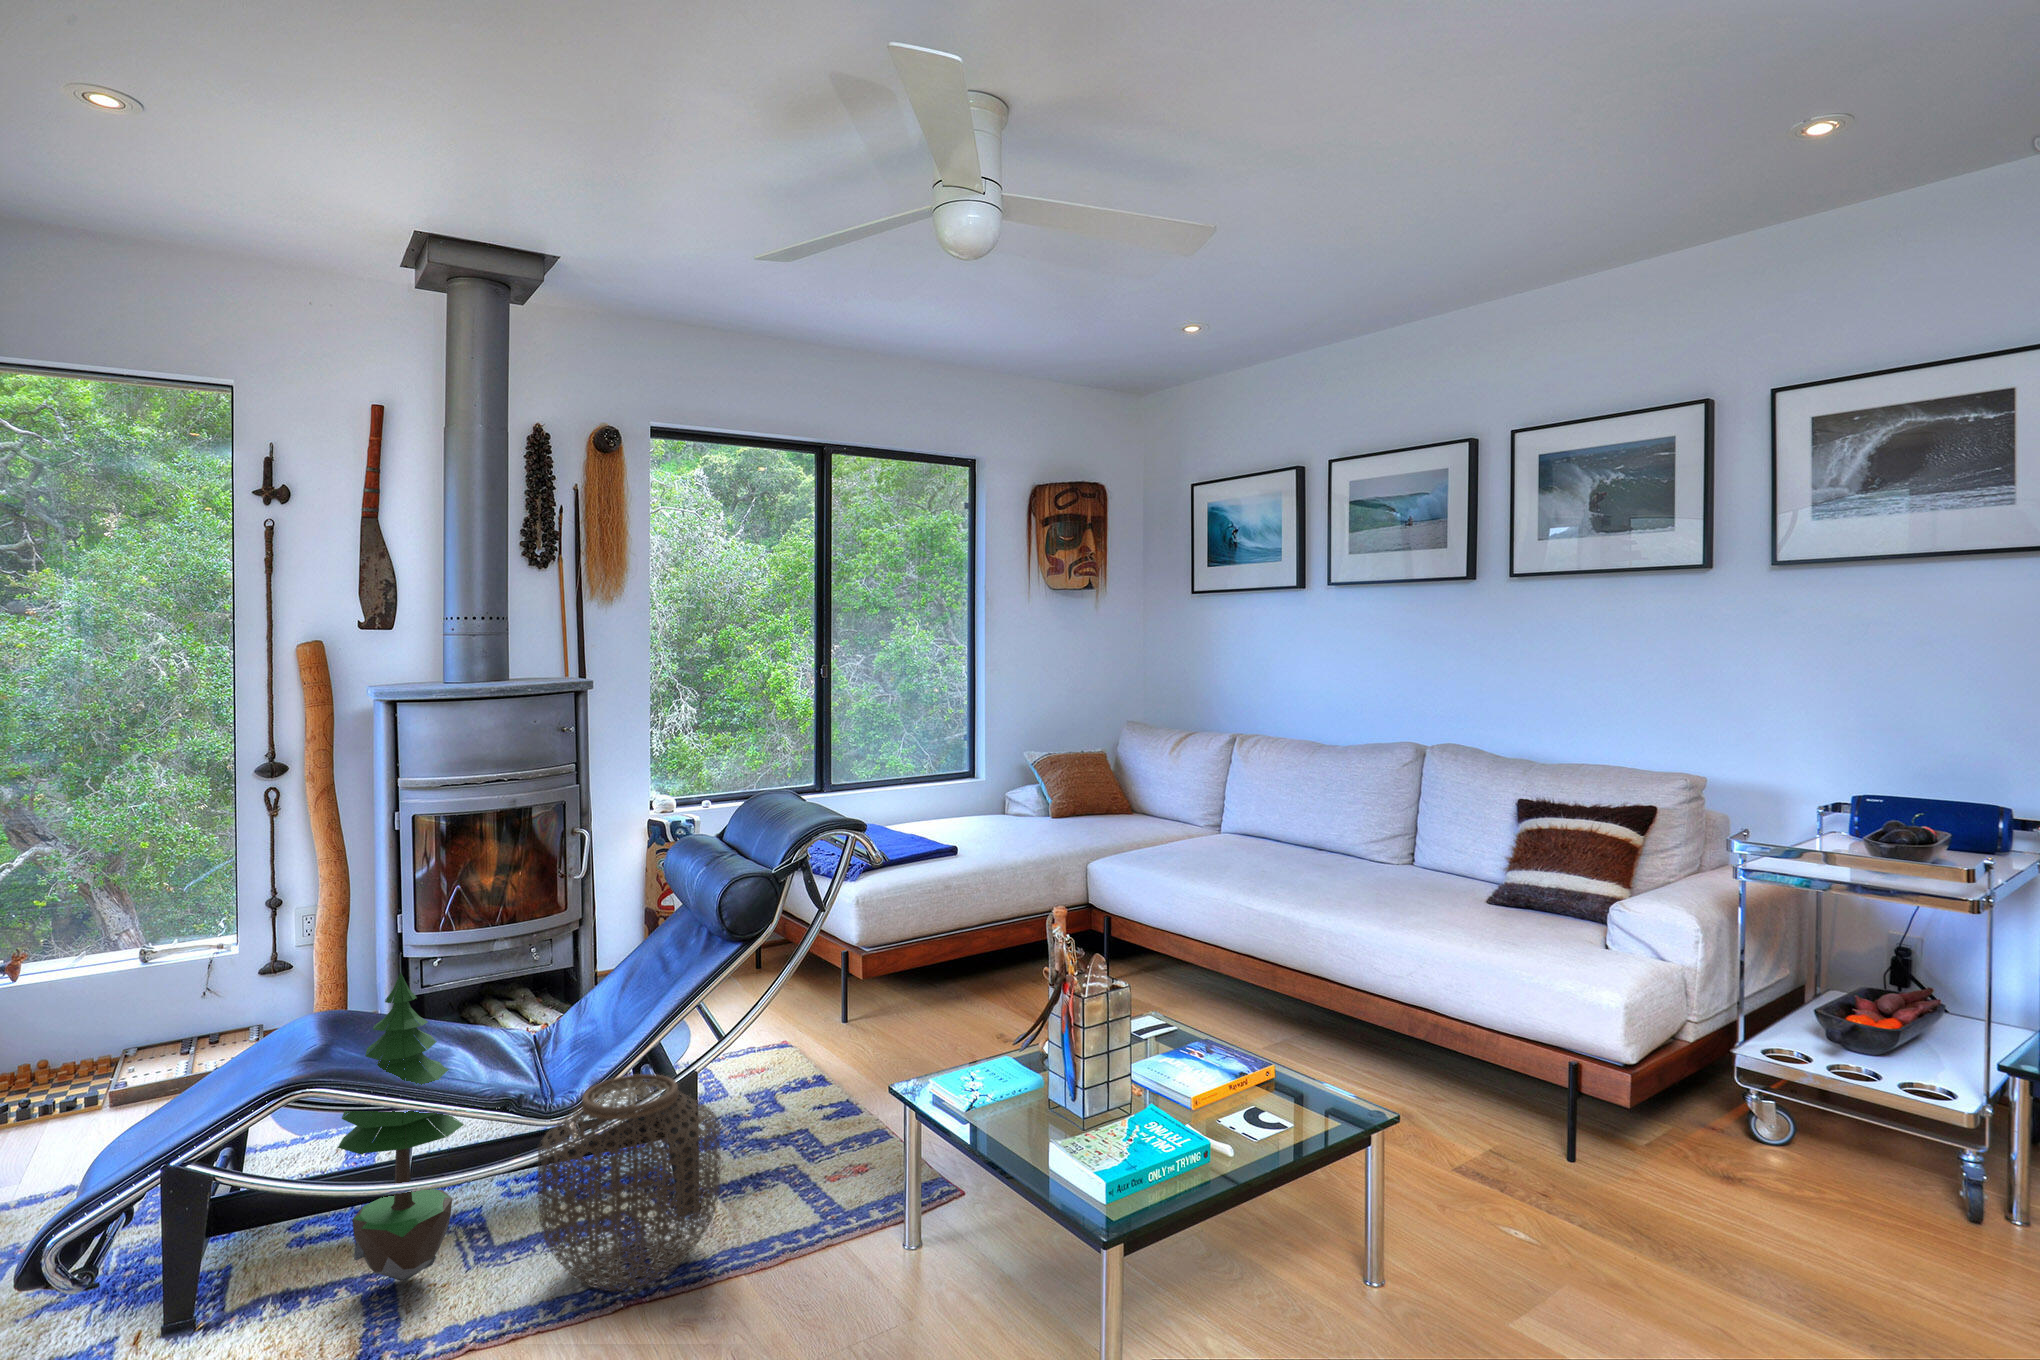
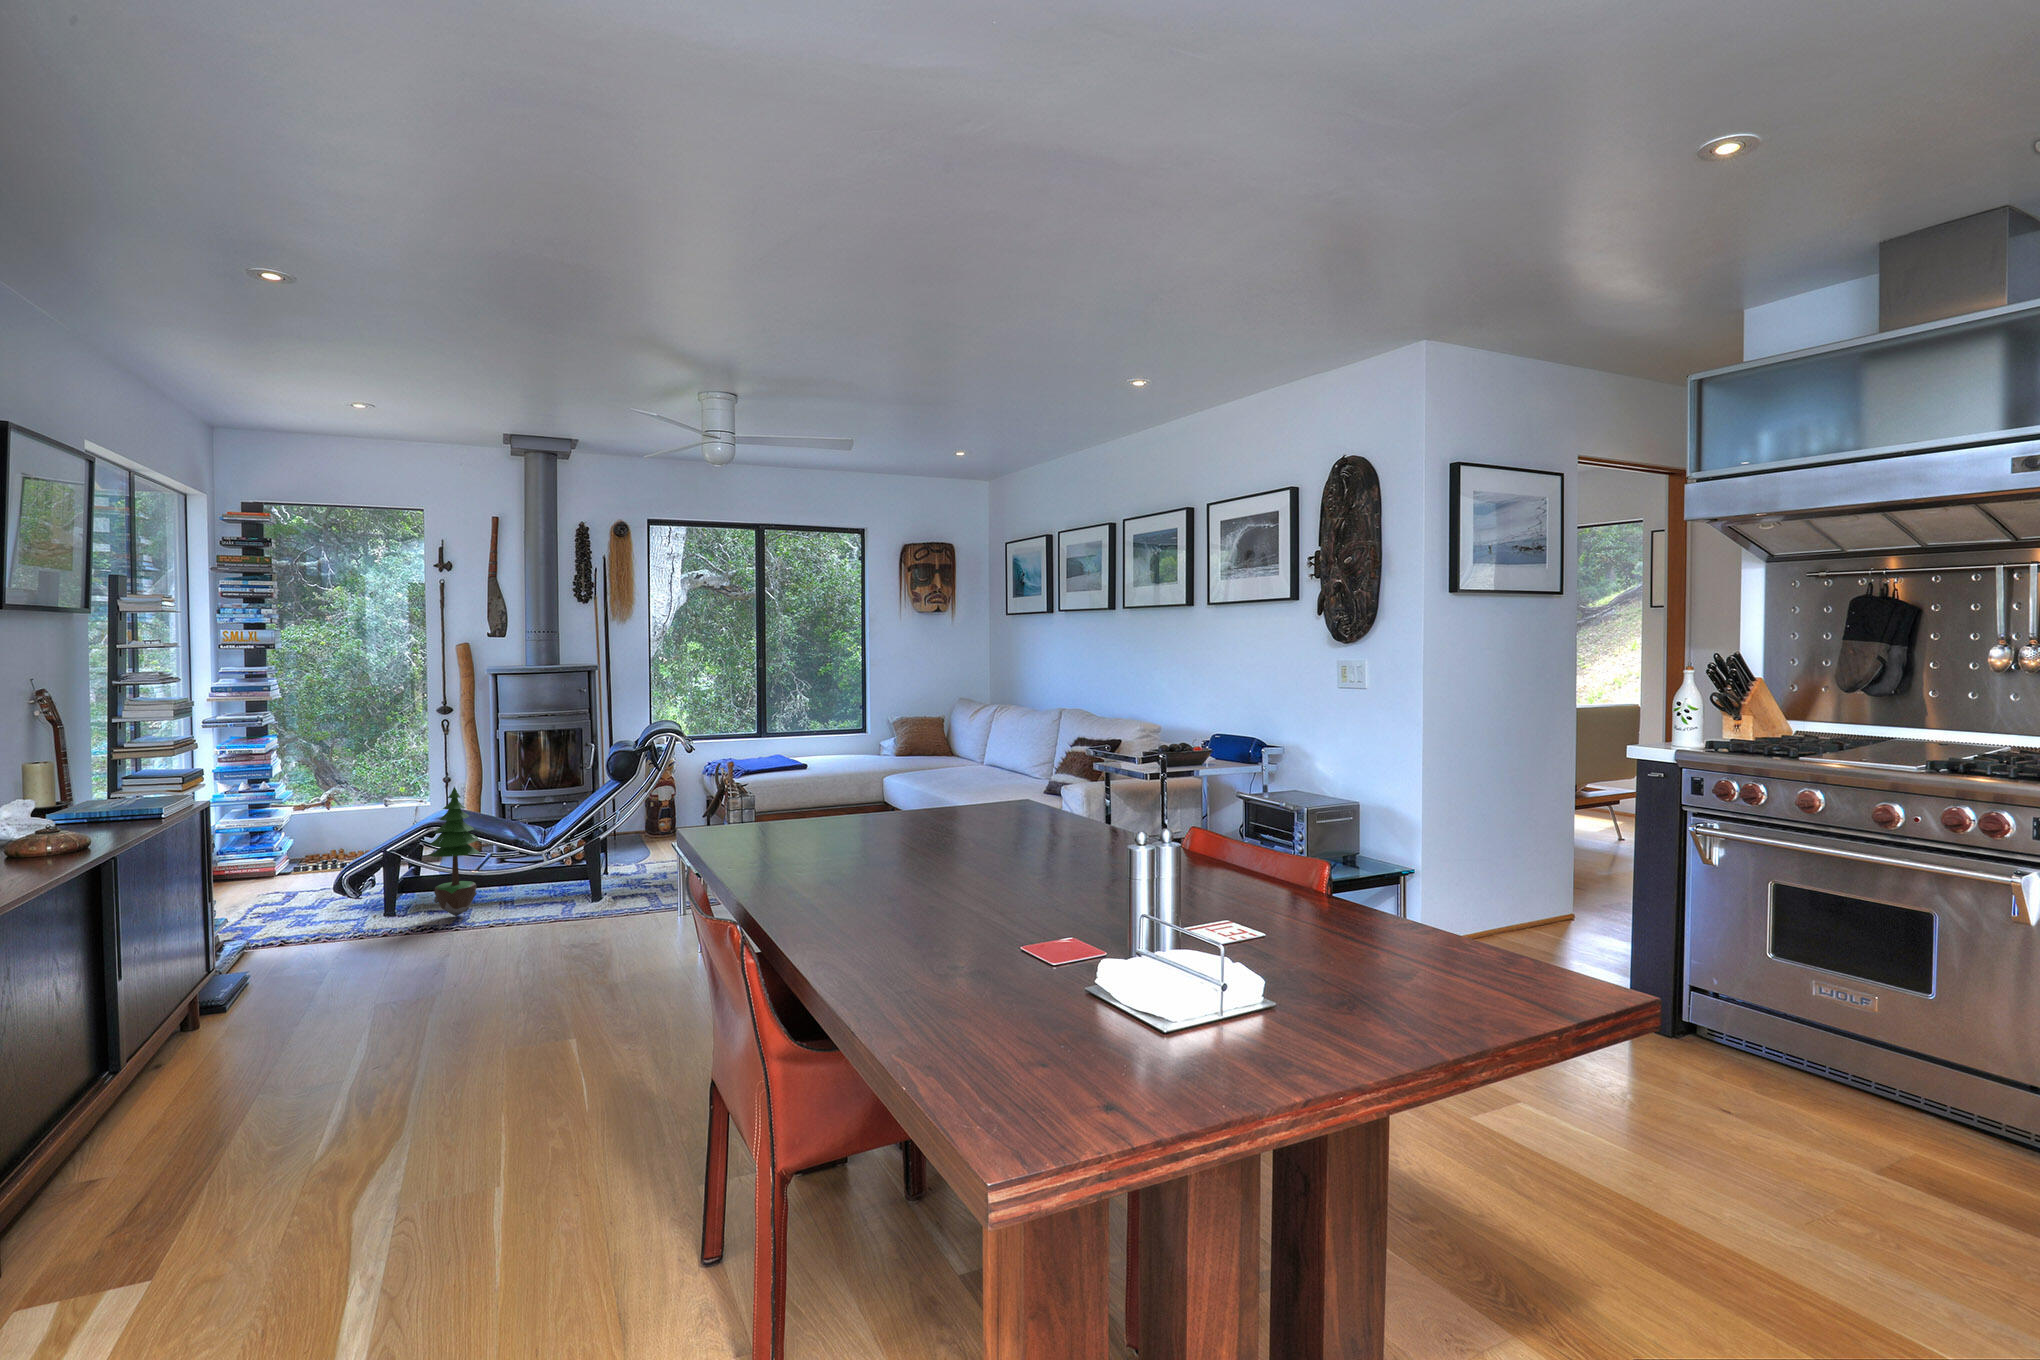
woven basket: present [538,1074,721,1291] -> none [505,838,586,923]

